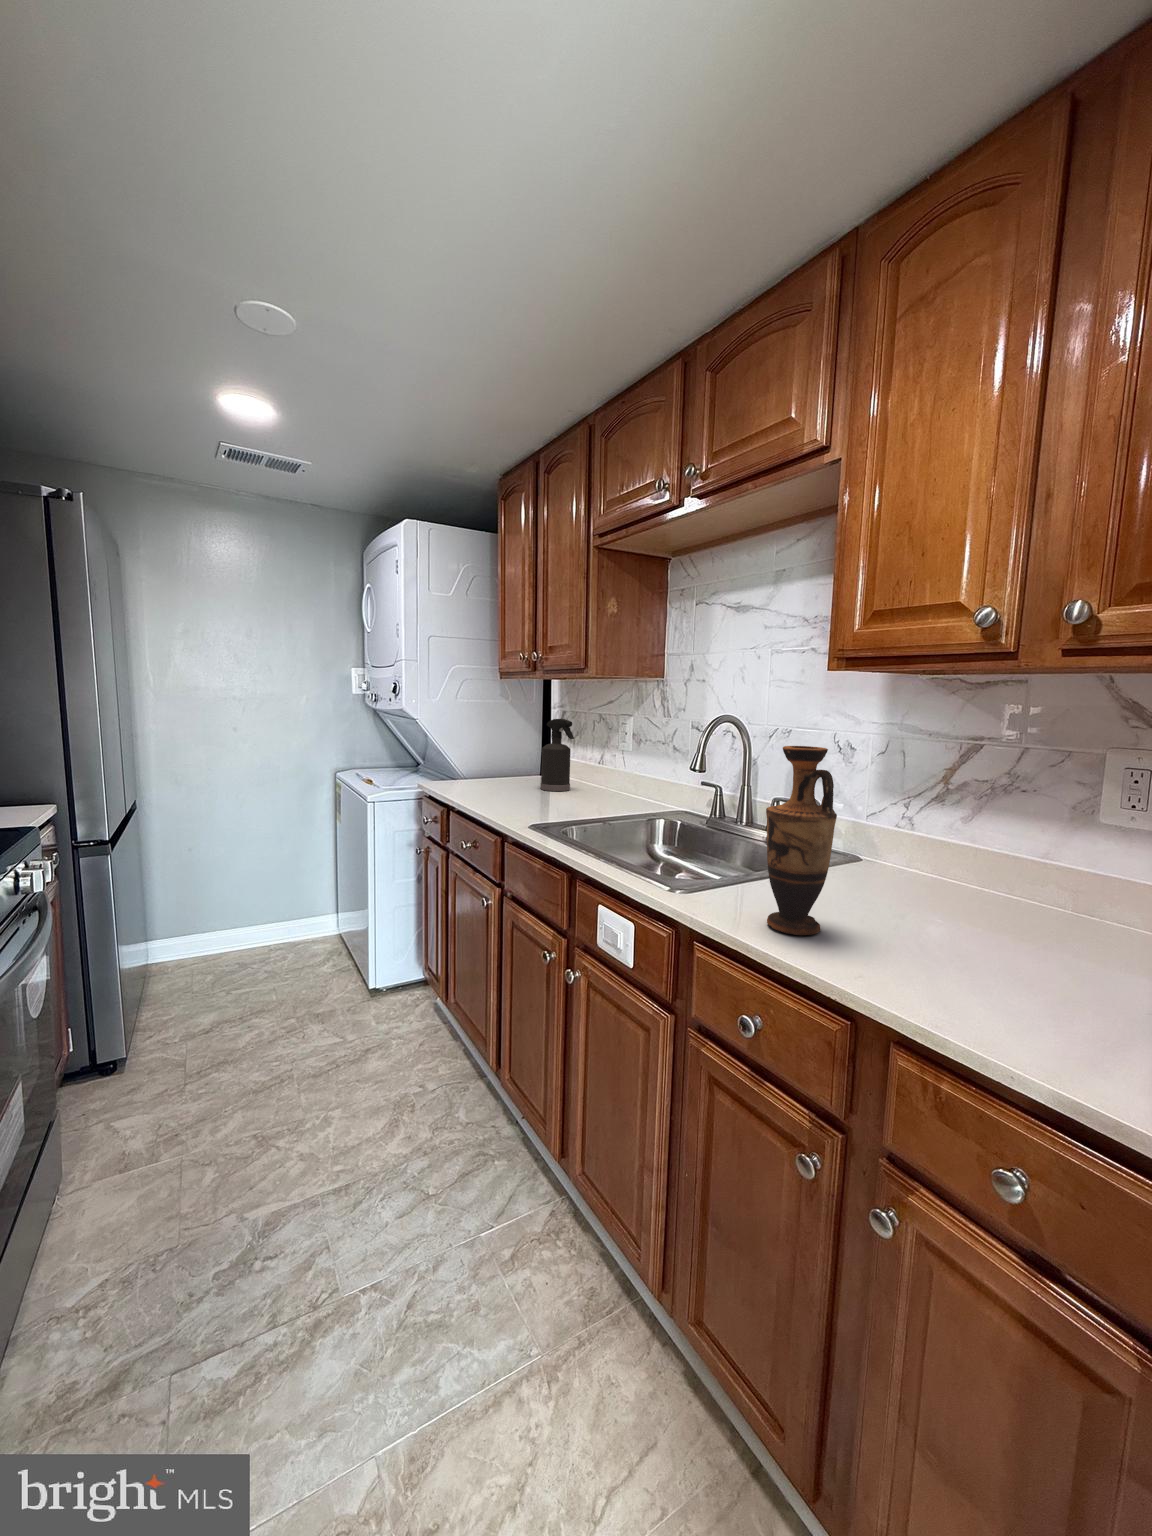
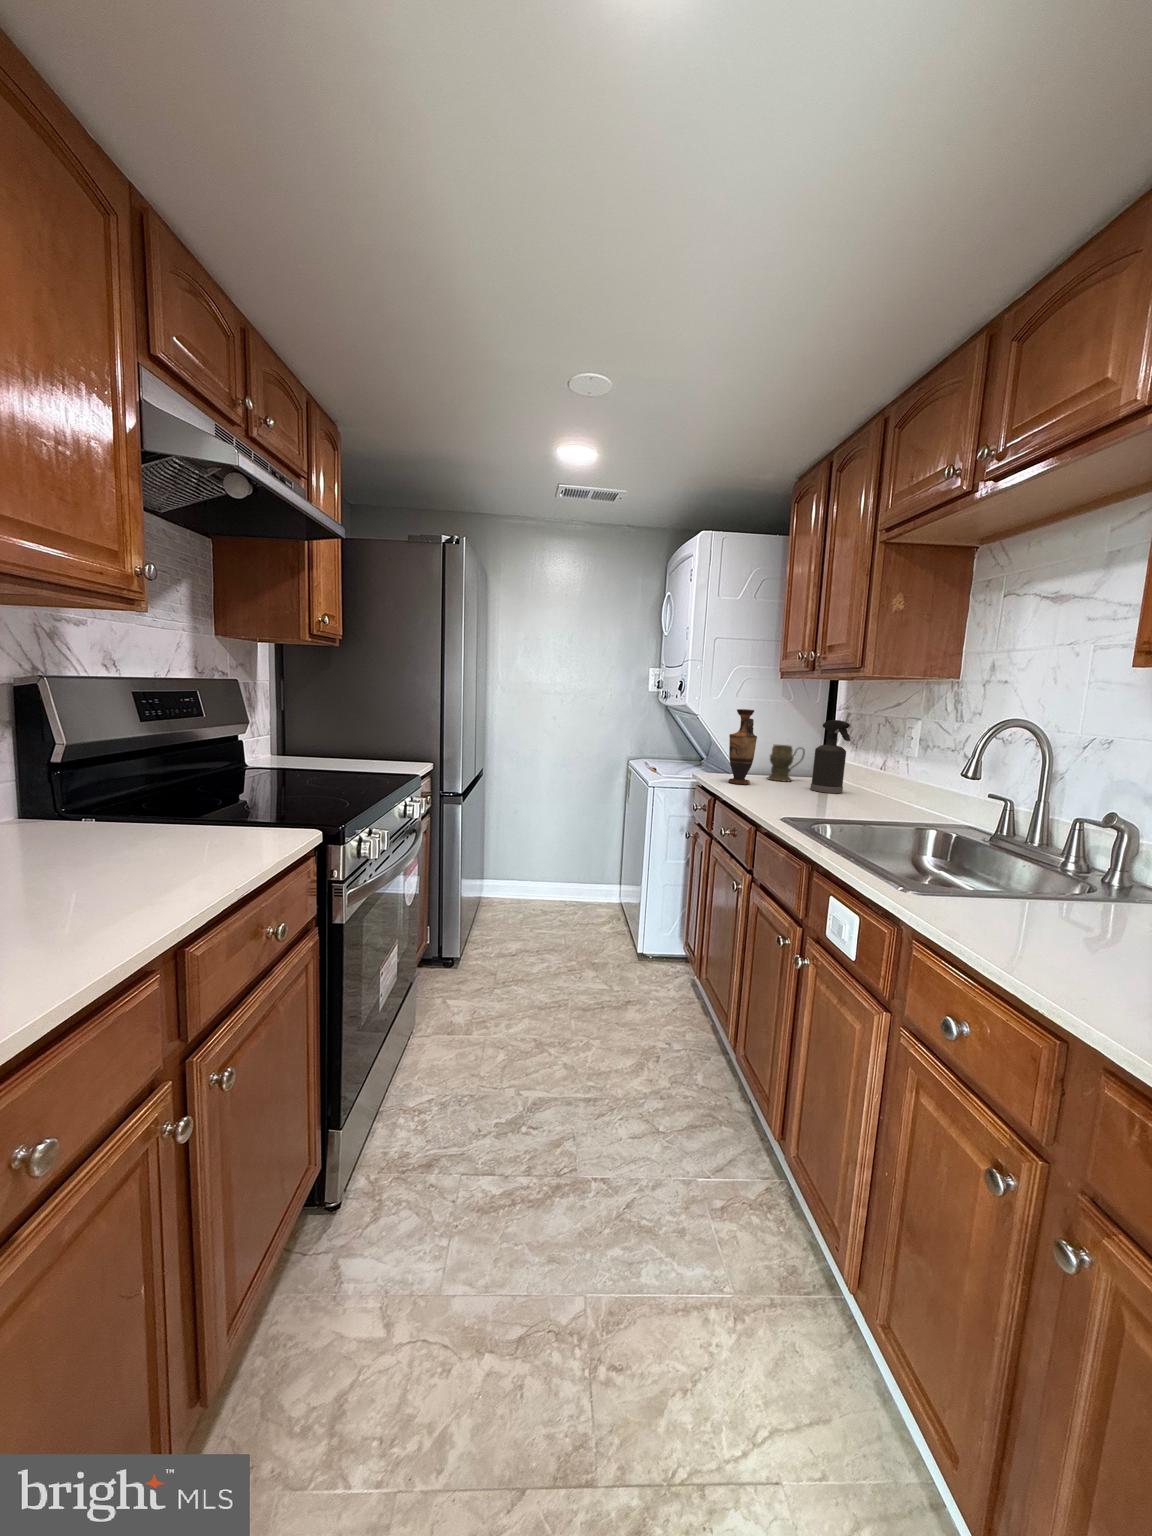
mug: none [495,745,530,783] -> present [767,745,805,781]
vase: present [766,746,837,935] -> present [729,709,757,784]

